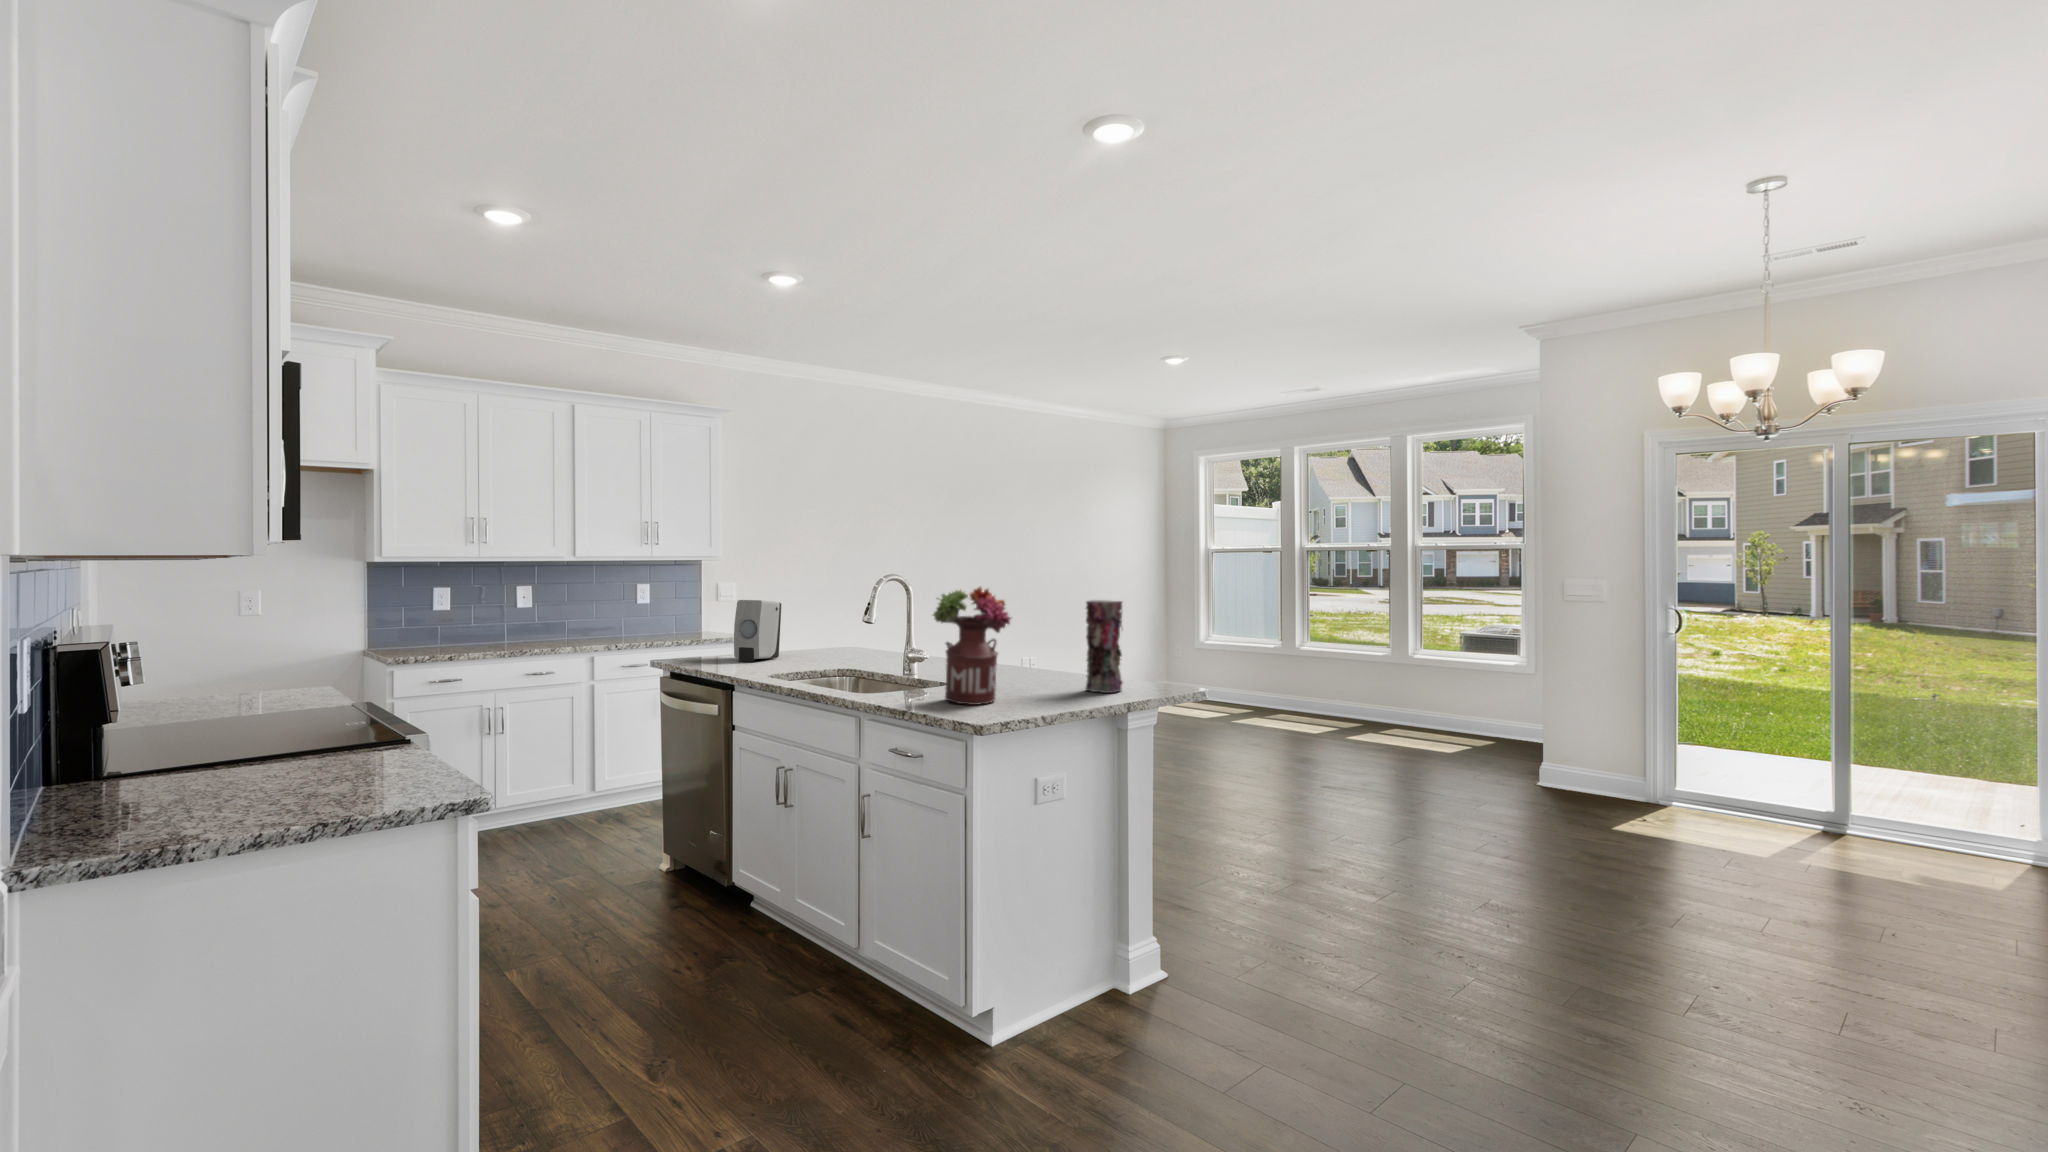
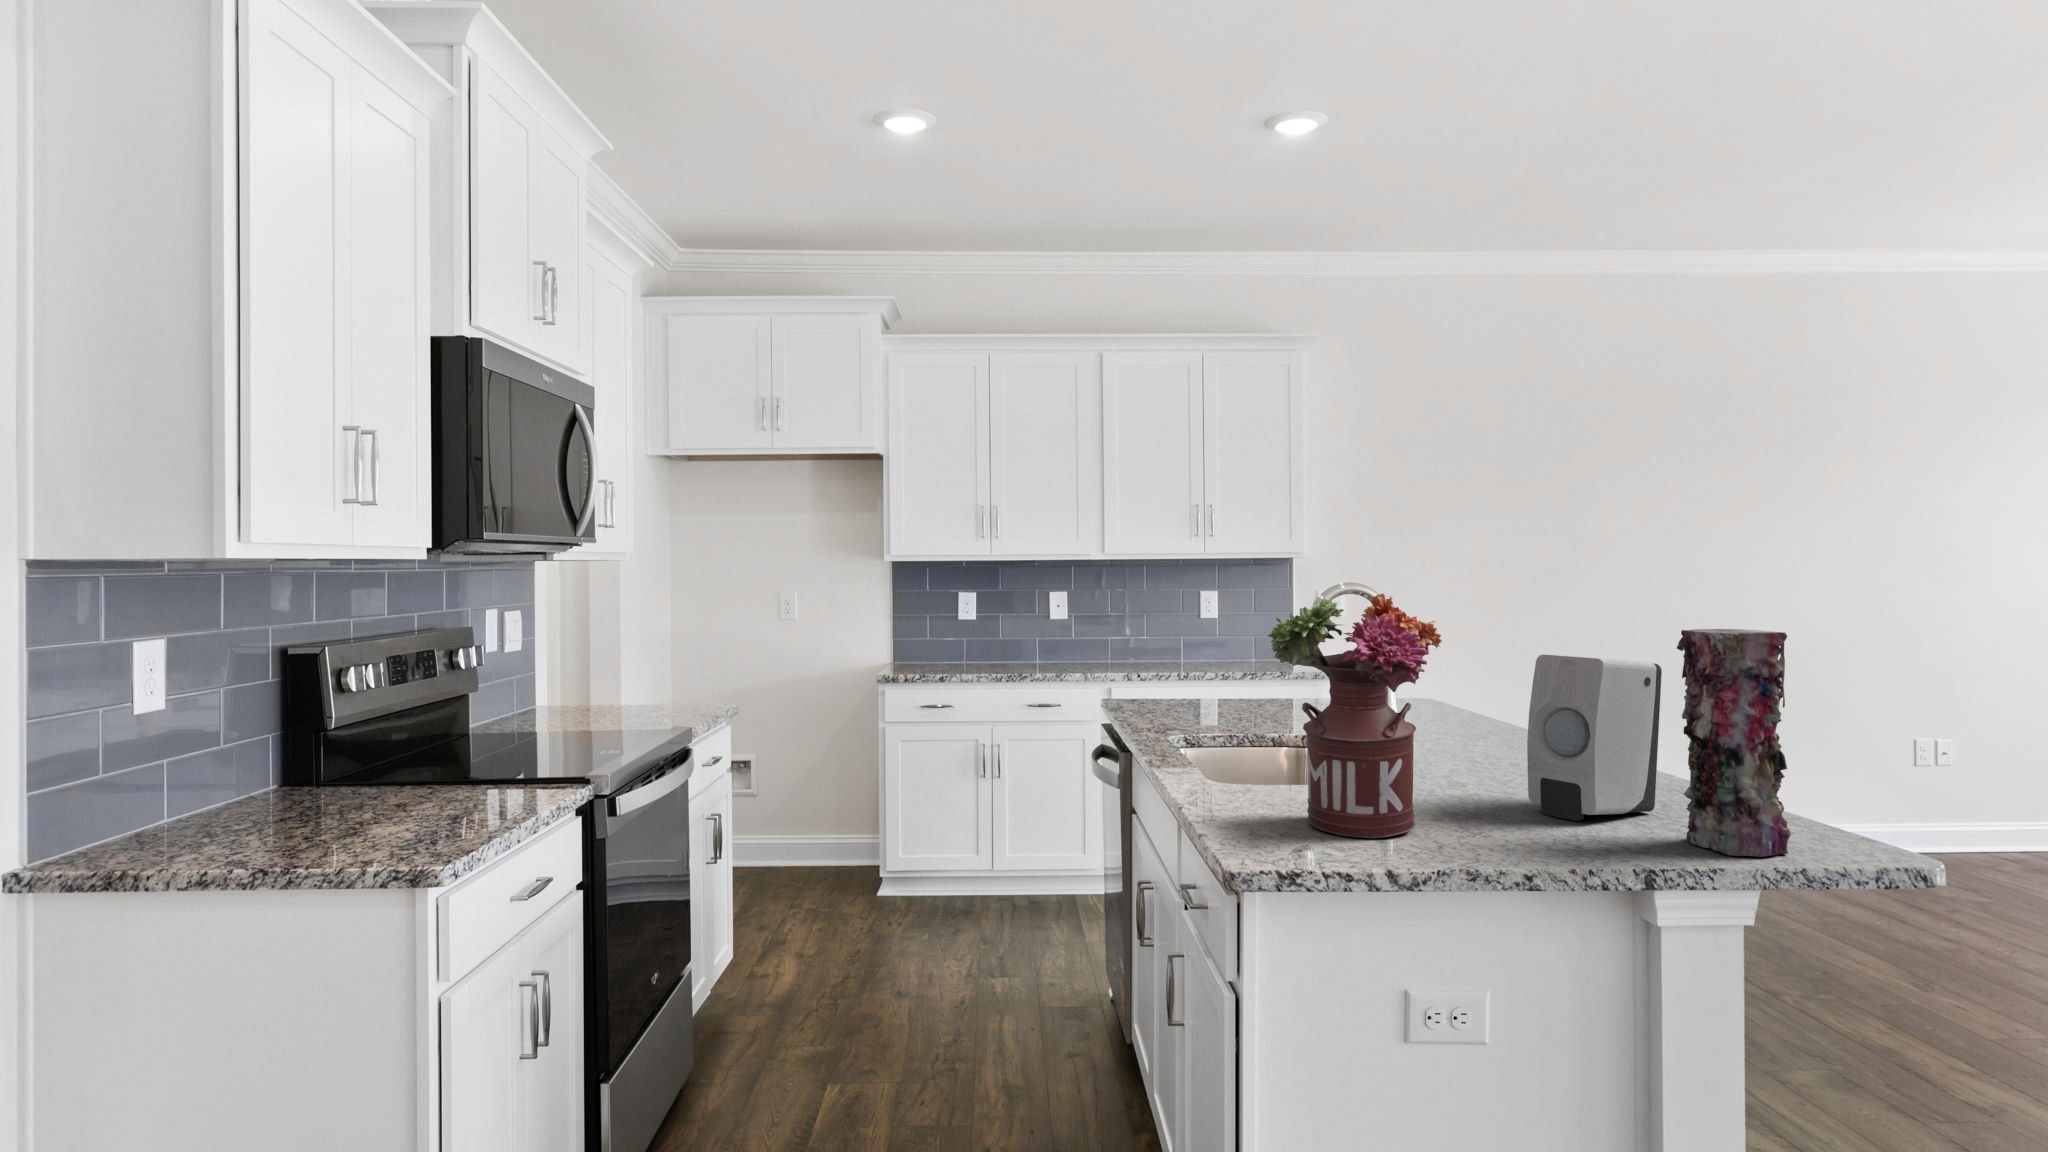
soap dispenser: present [734,600,781,662] -> present [1527,655,1662,821]

